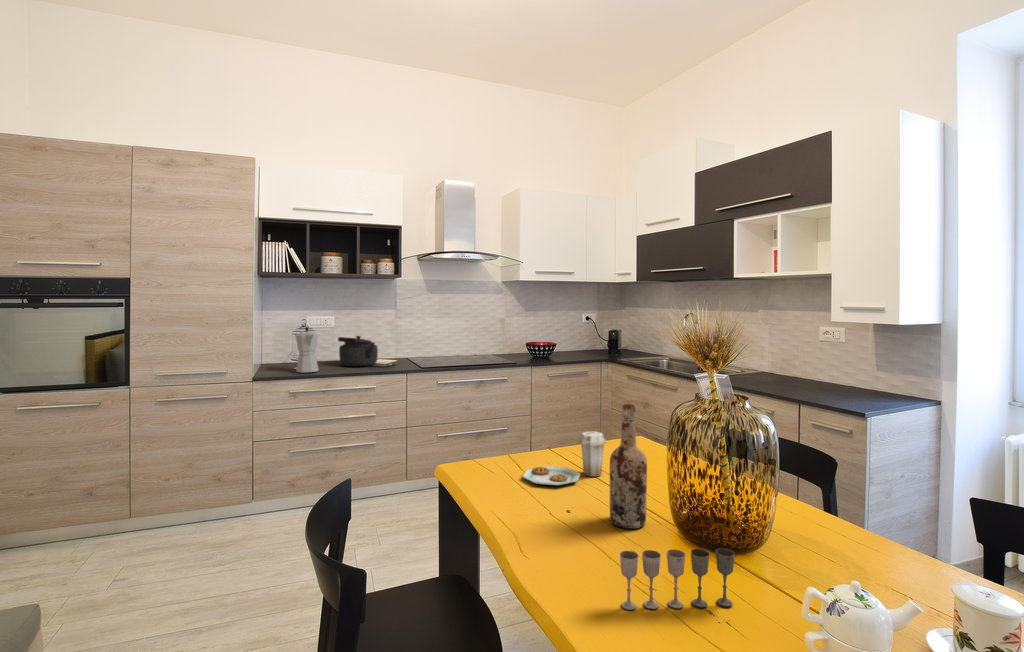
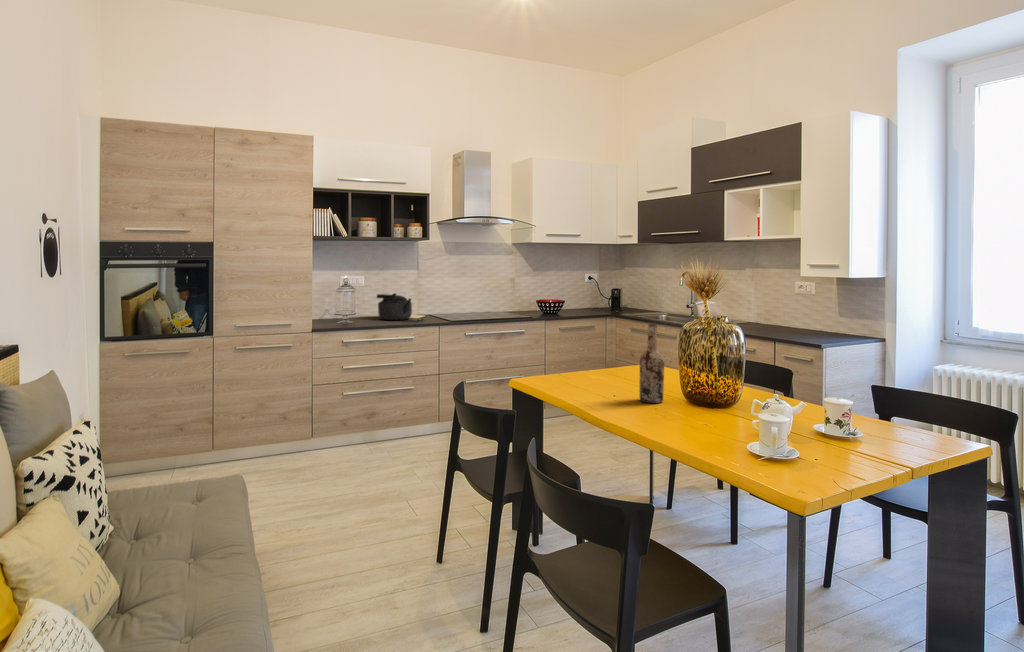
moka pot: present [296,328,318,373] -> none [345,285,365,324]
plate: present [523,432,606,485] -> none [573,352,631,387]
wine glass: present [620,548,735,610] -> none [654,396,719,429]

